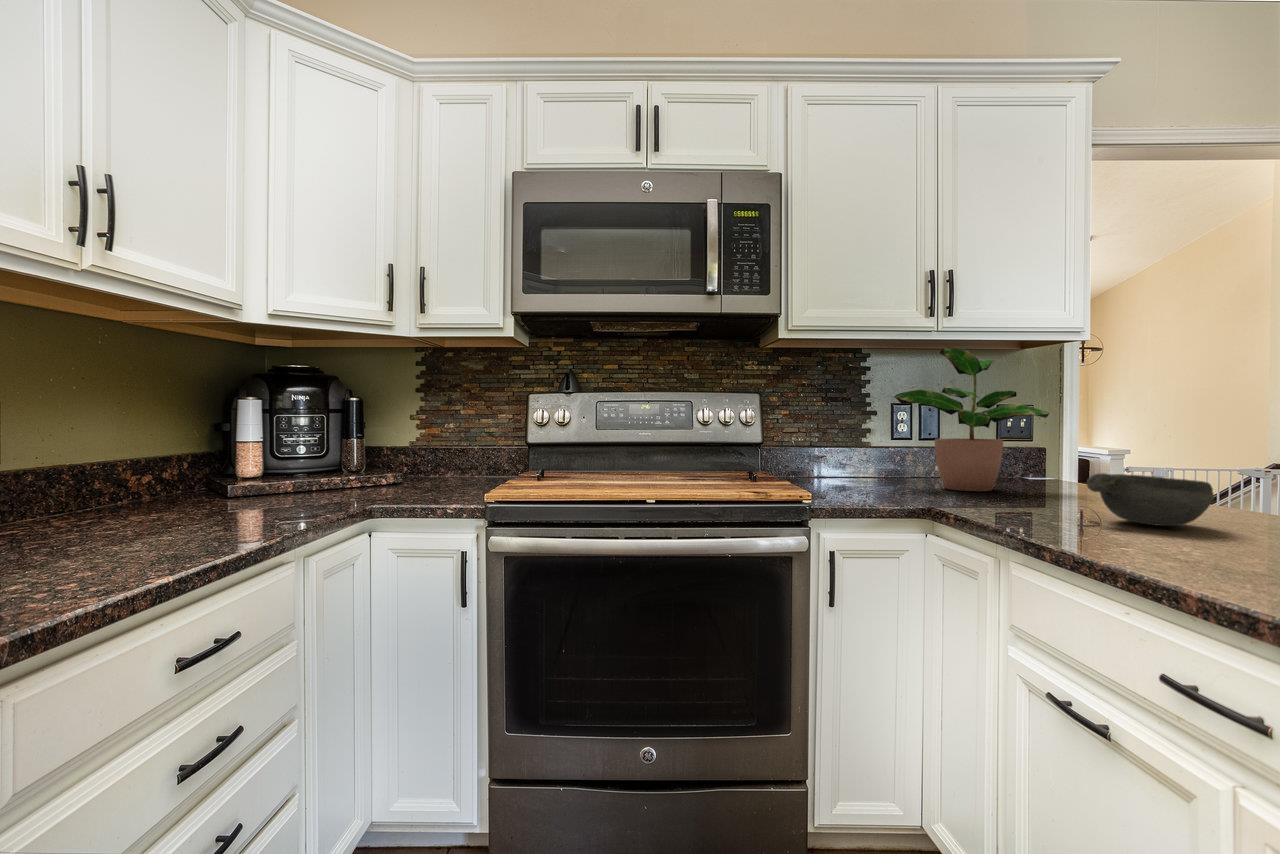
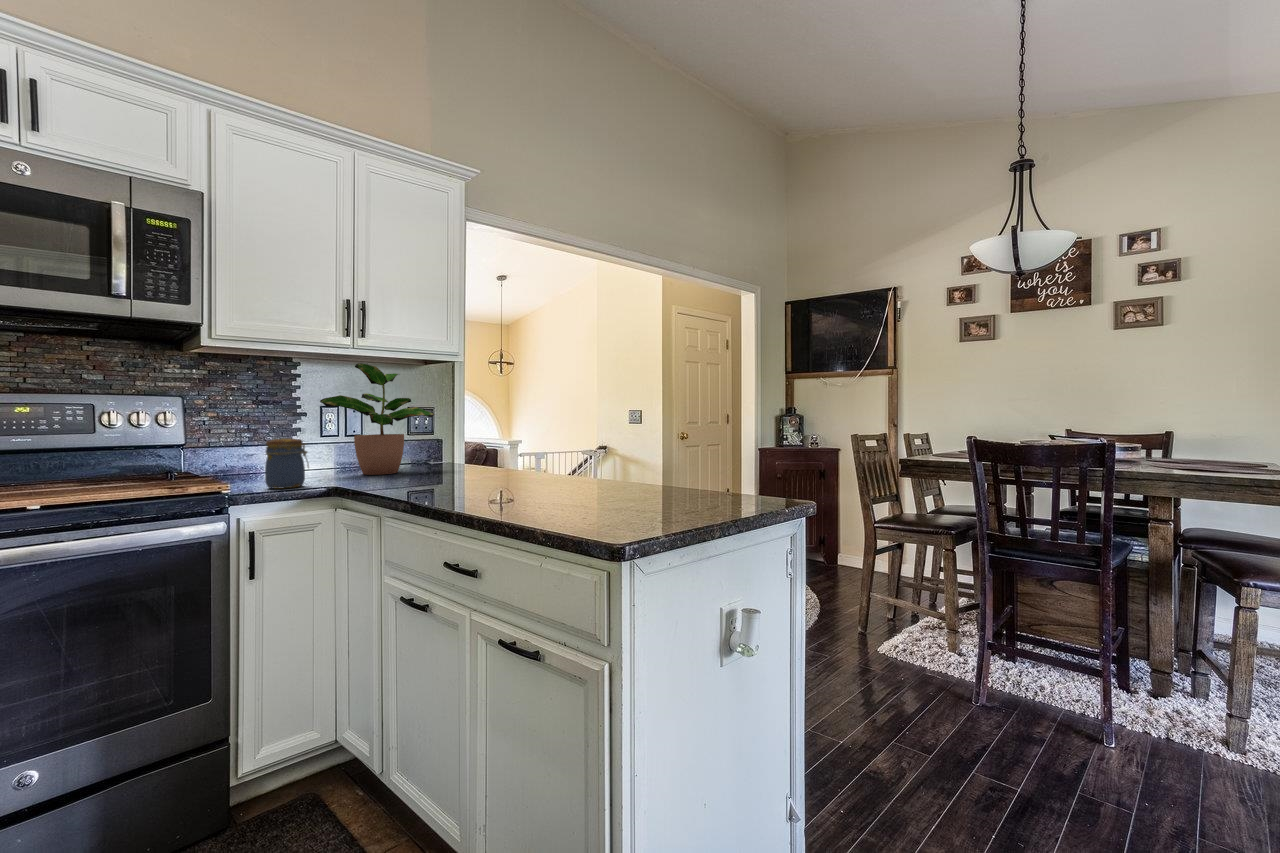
jar: none [837,440,886,500] -> present [265,439,309,489]
bowl: present [1087,473,1214,526] -> none [439,452,500,482]

